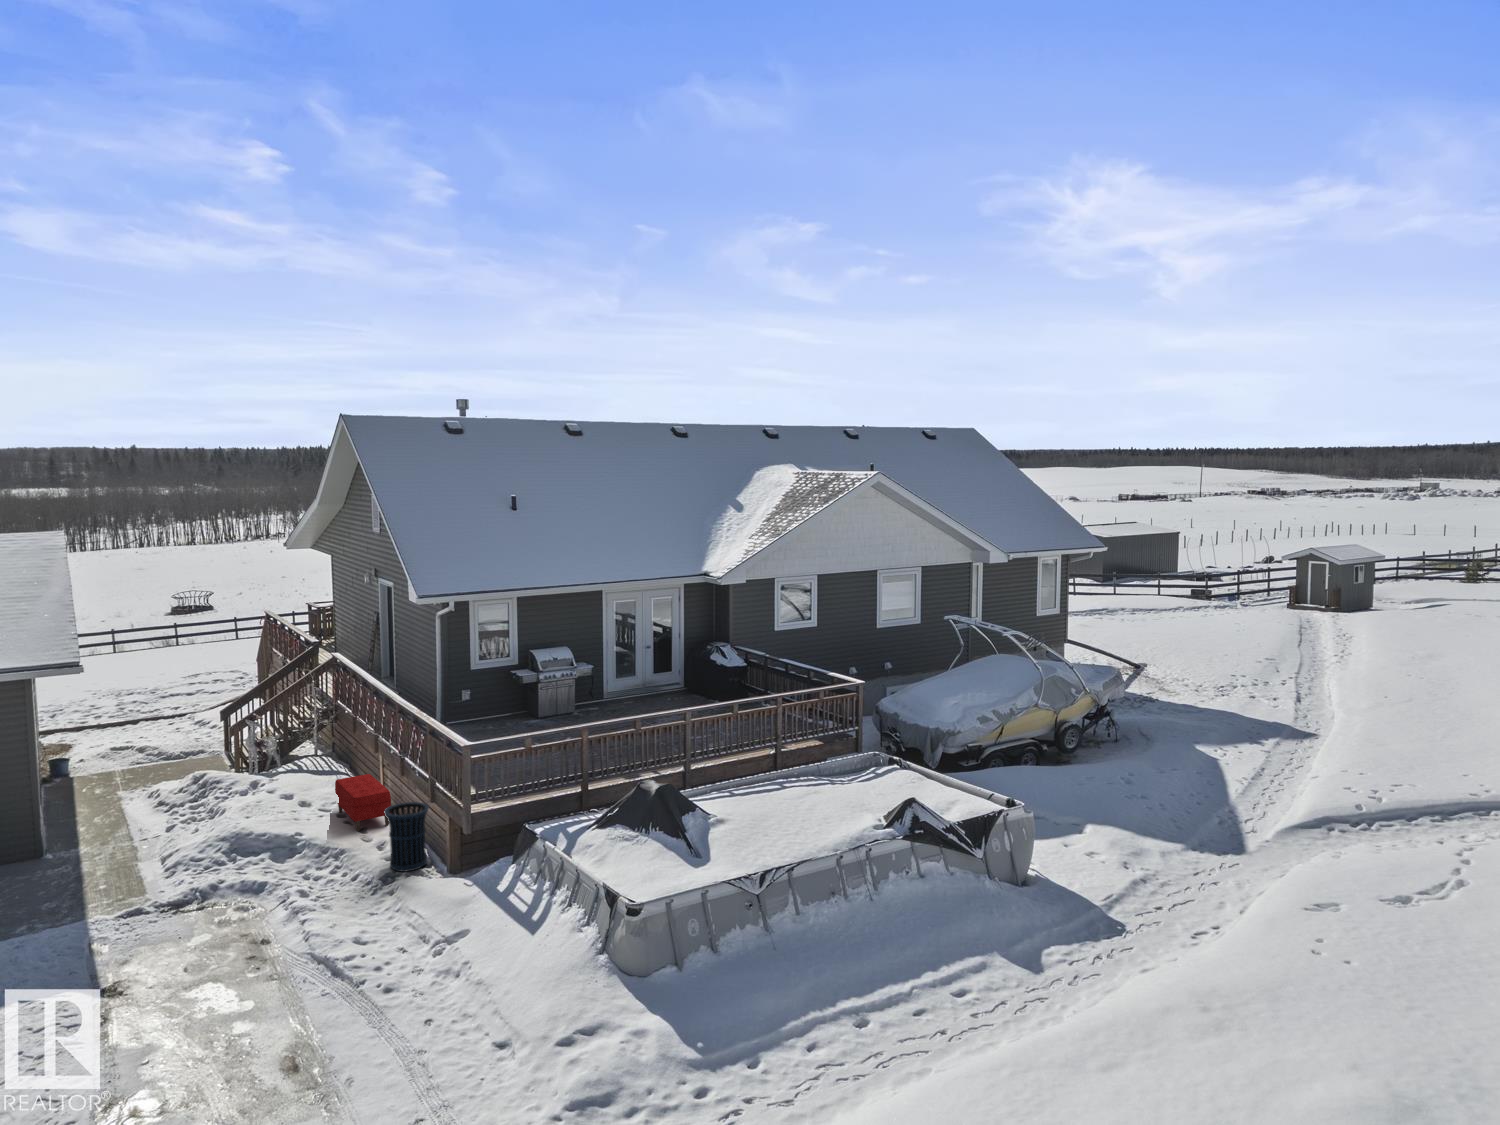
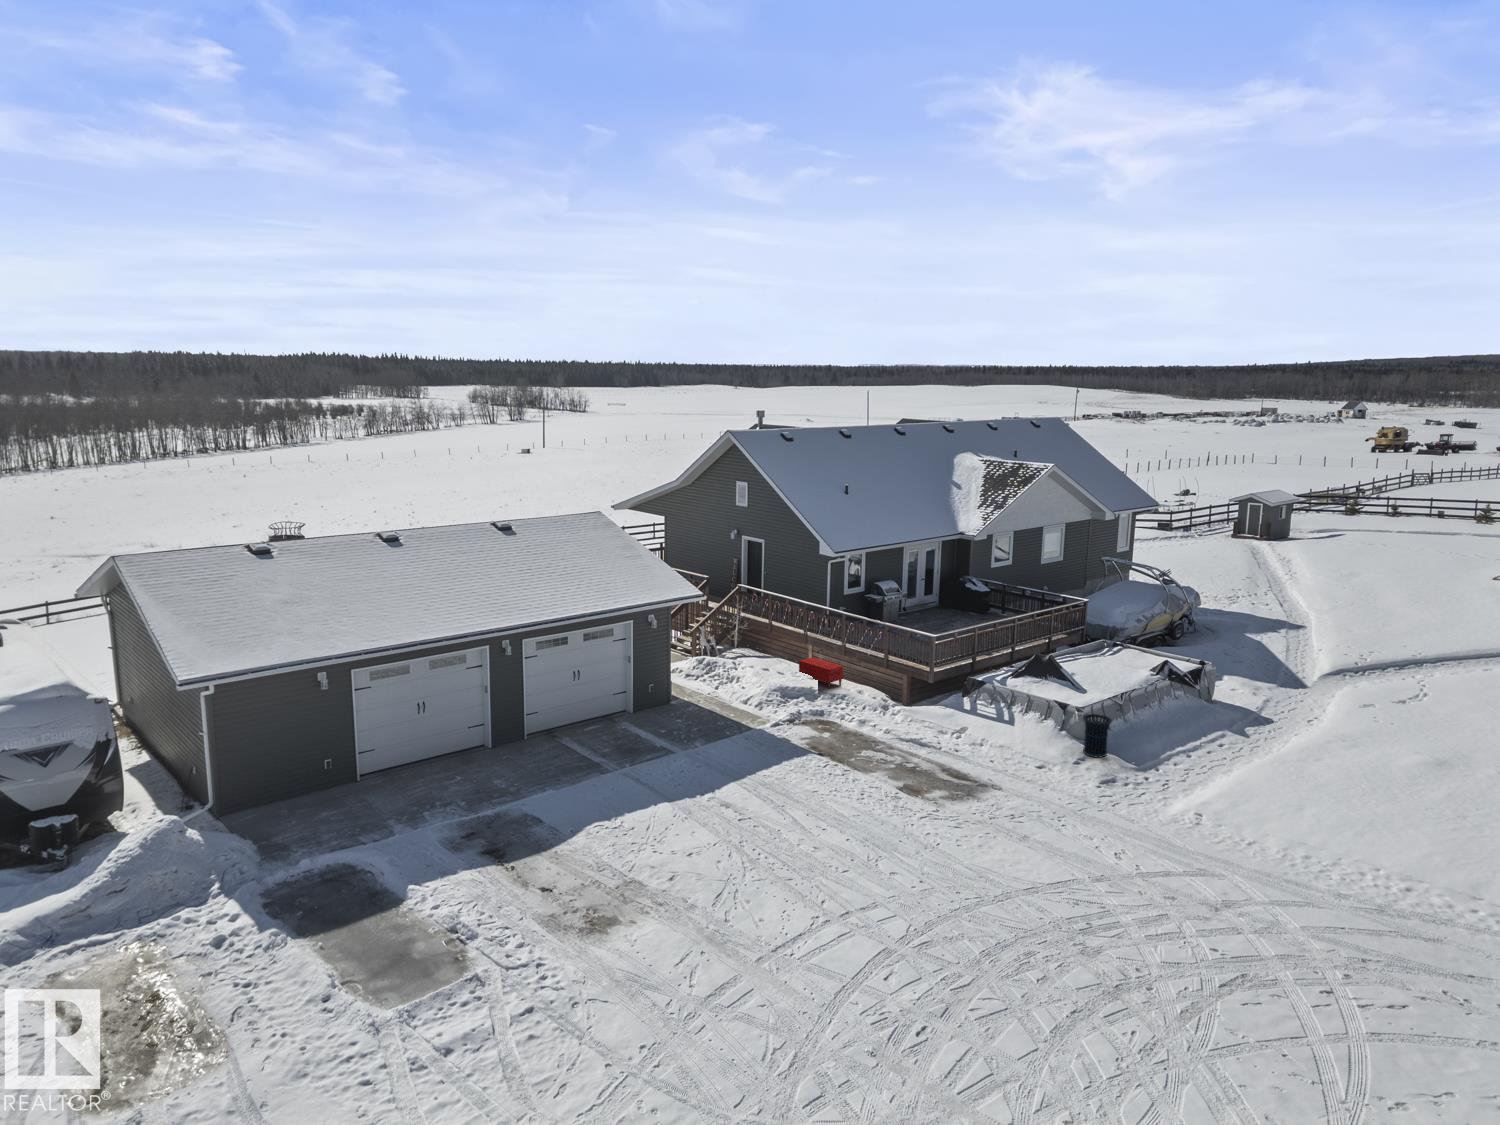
trash can: present [385,802,429,872] -> present [1083,714,1112,758]

